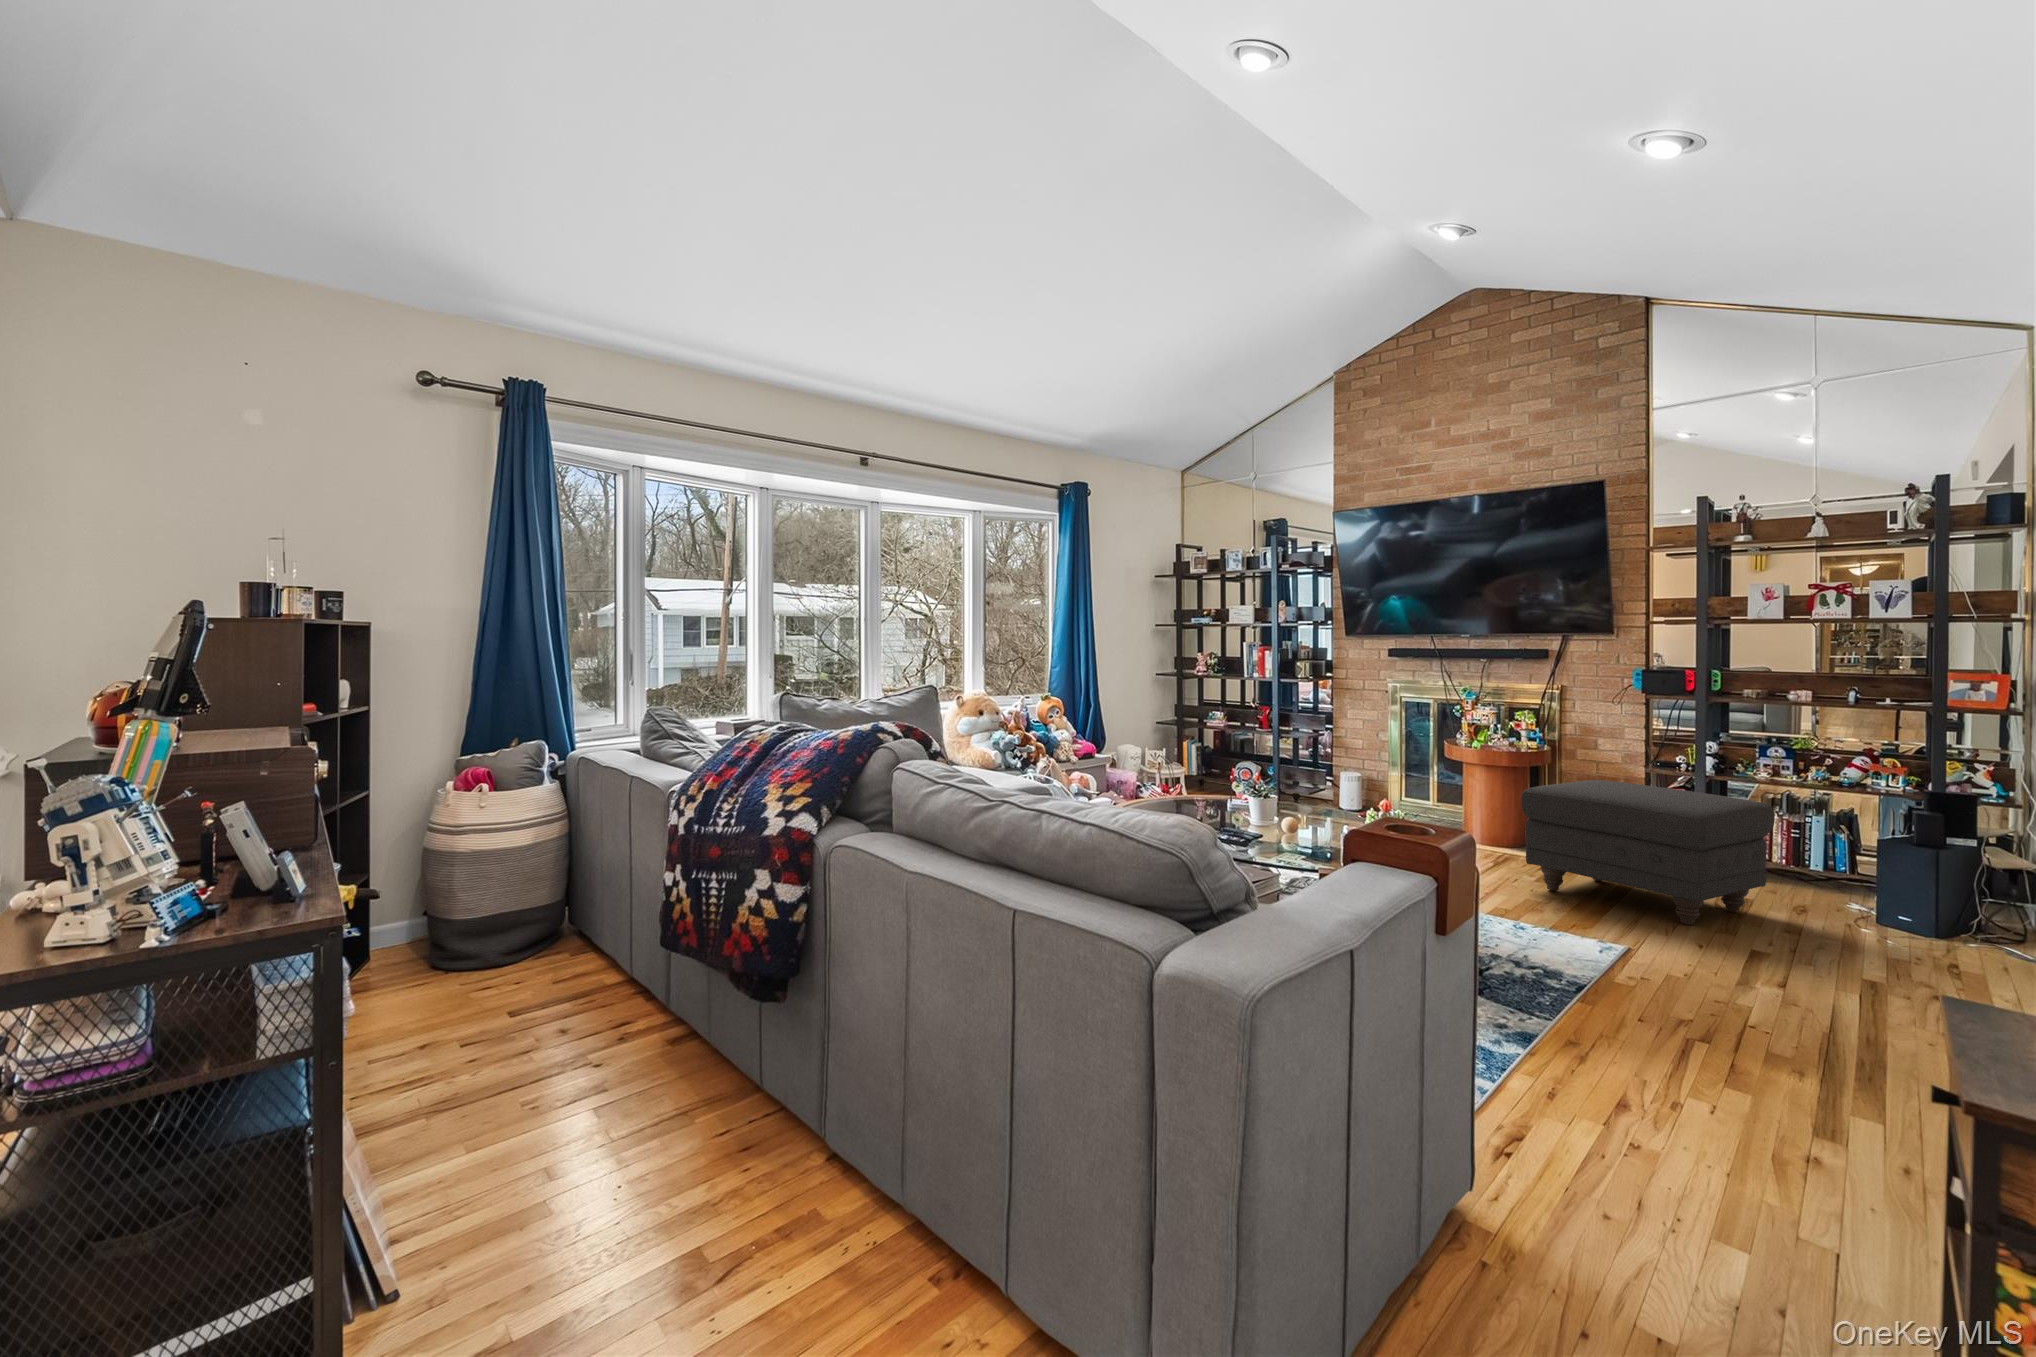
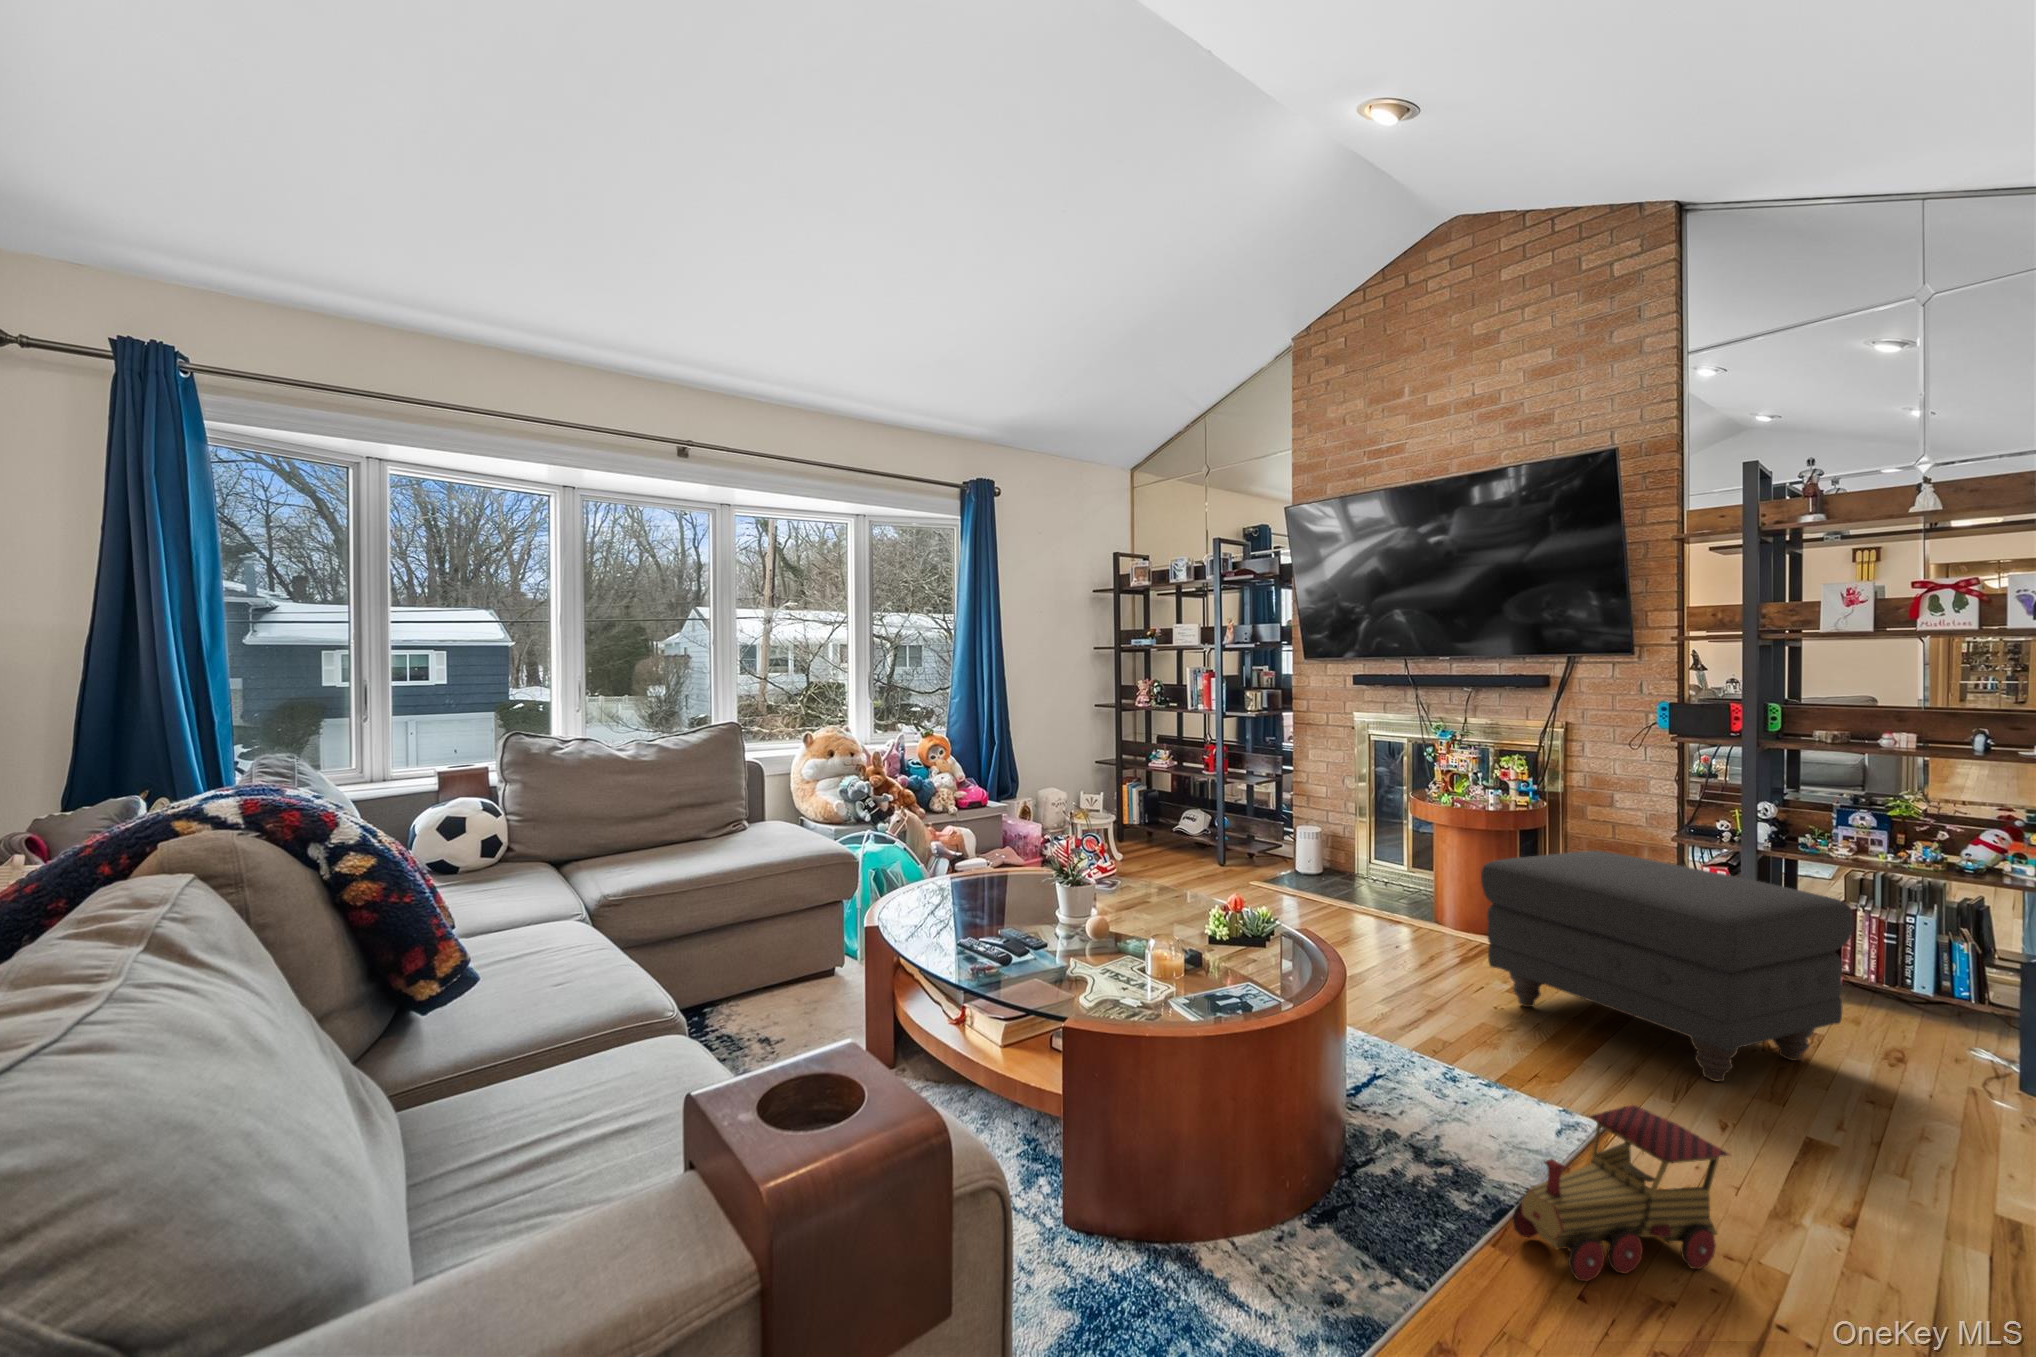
toy train: none [1592,921,1718,1013] -> present [1512,1105,1731,1281]

